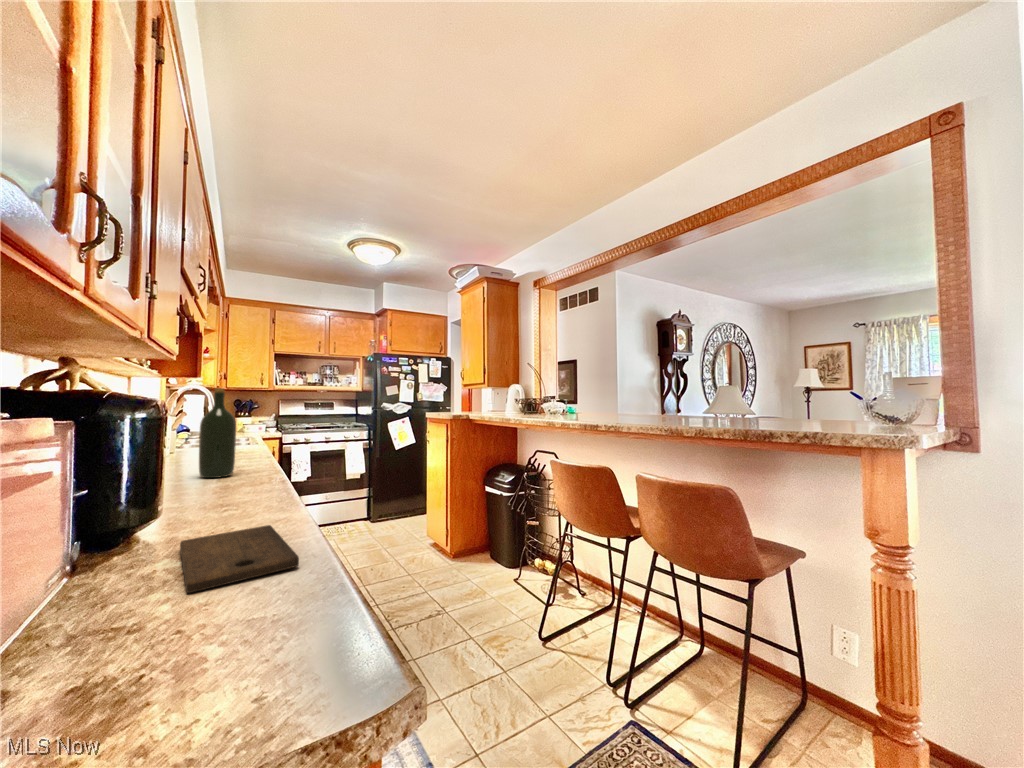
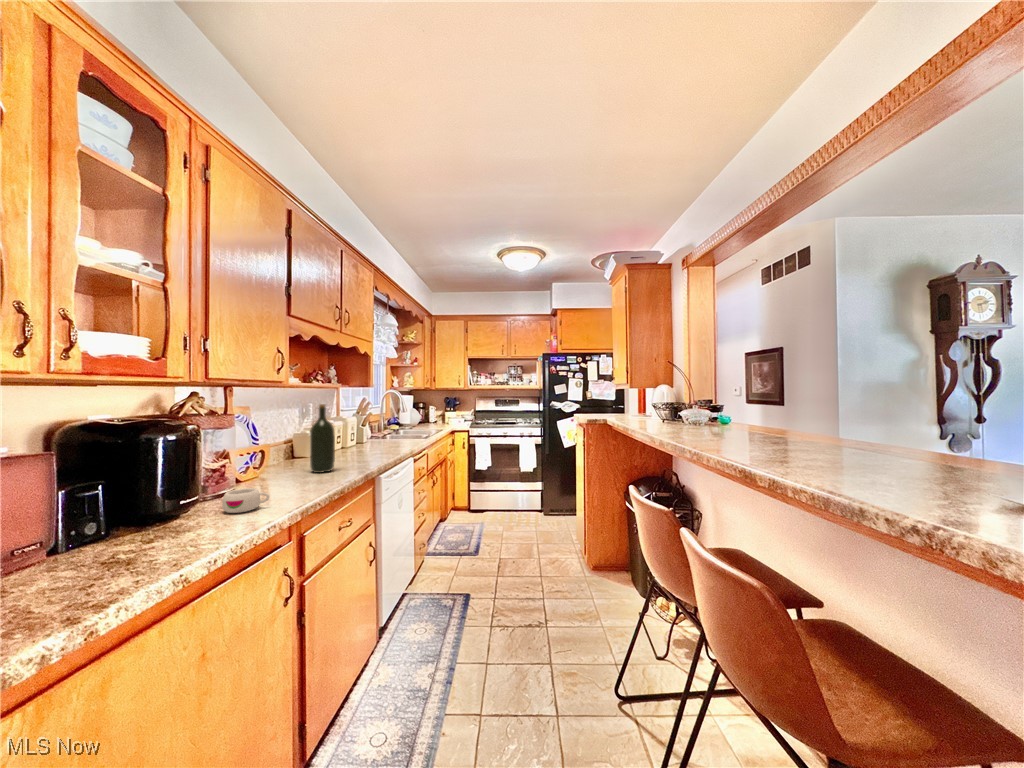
mug: none [201,485,261,517] -> present [222,488,269,513]
cutting board: present [180,525,299,593] -> none [65,529,210,578]

